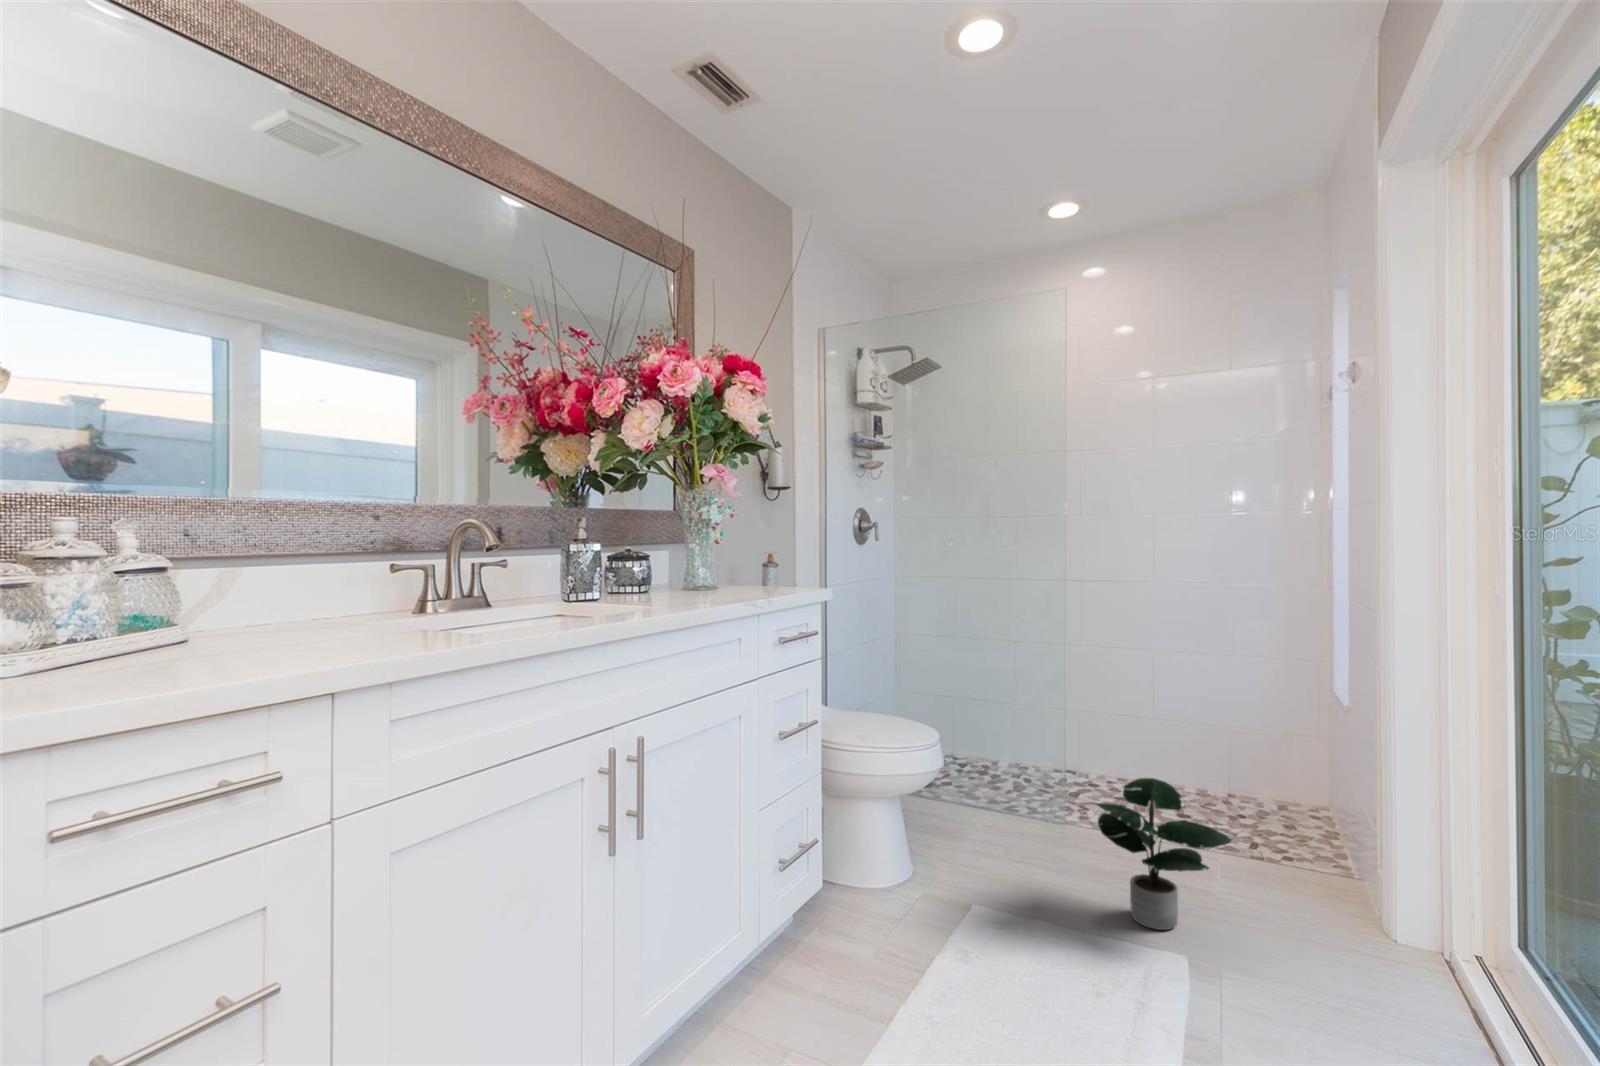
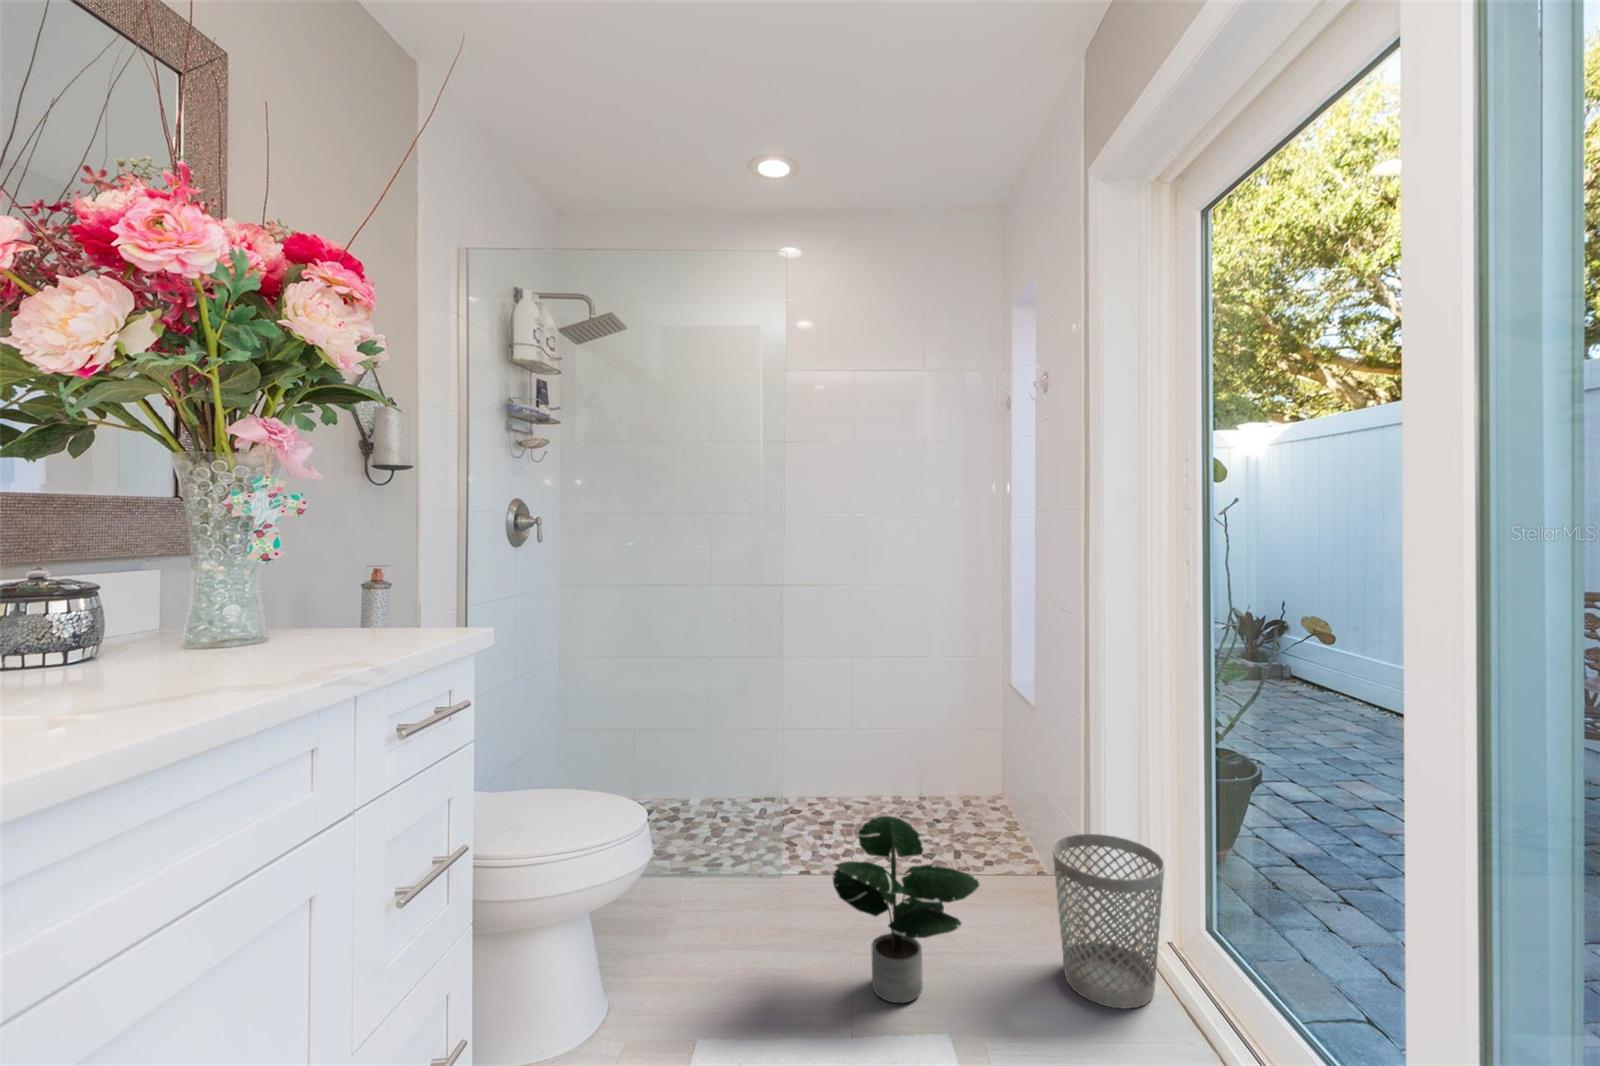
wastebasket: none [1317,822,1443,987] -> present [1053,834,1164,1009]

